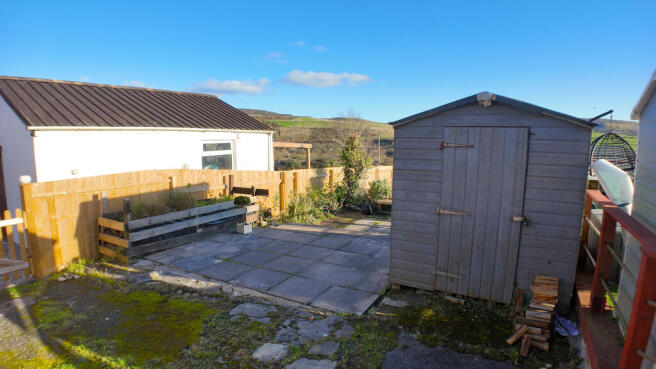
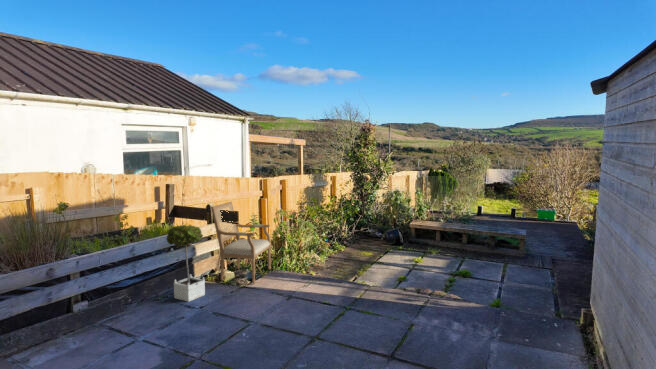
chair: none [255,185,287,228] -> present [211,202,271,284]

